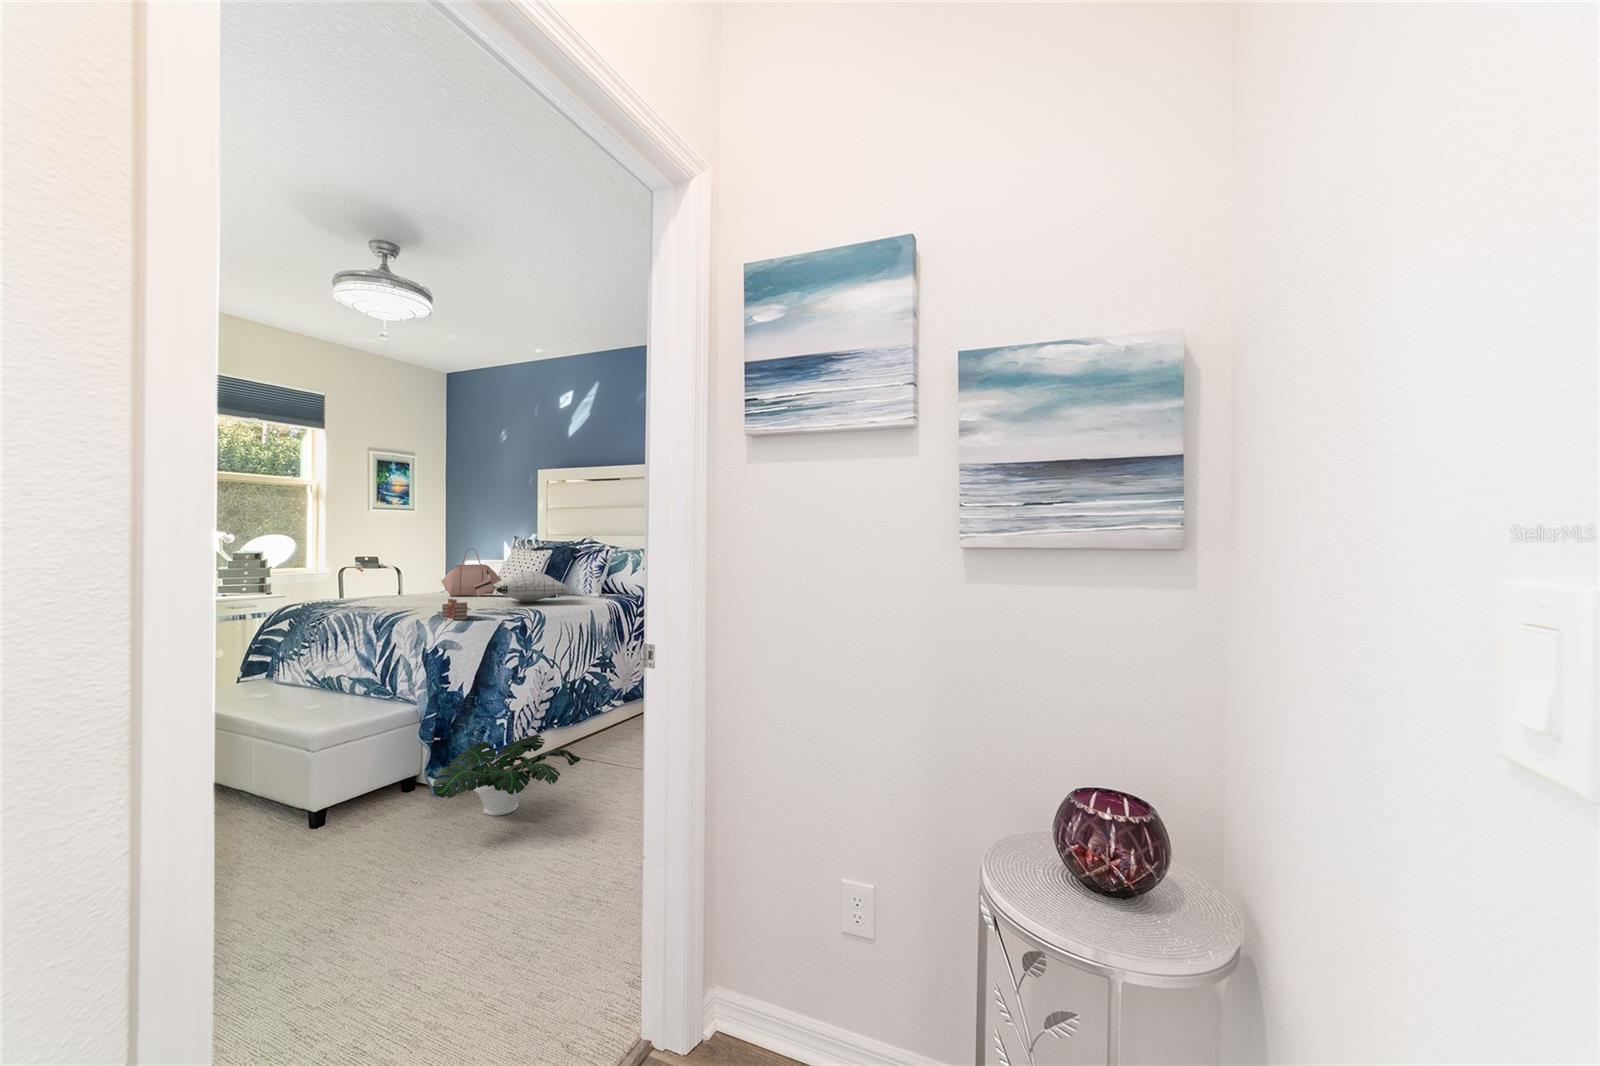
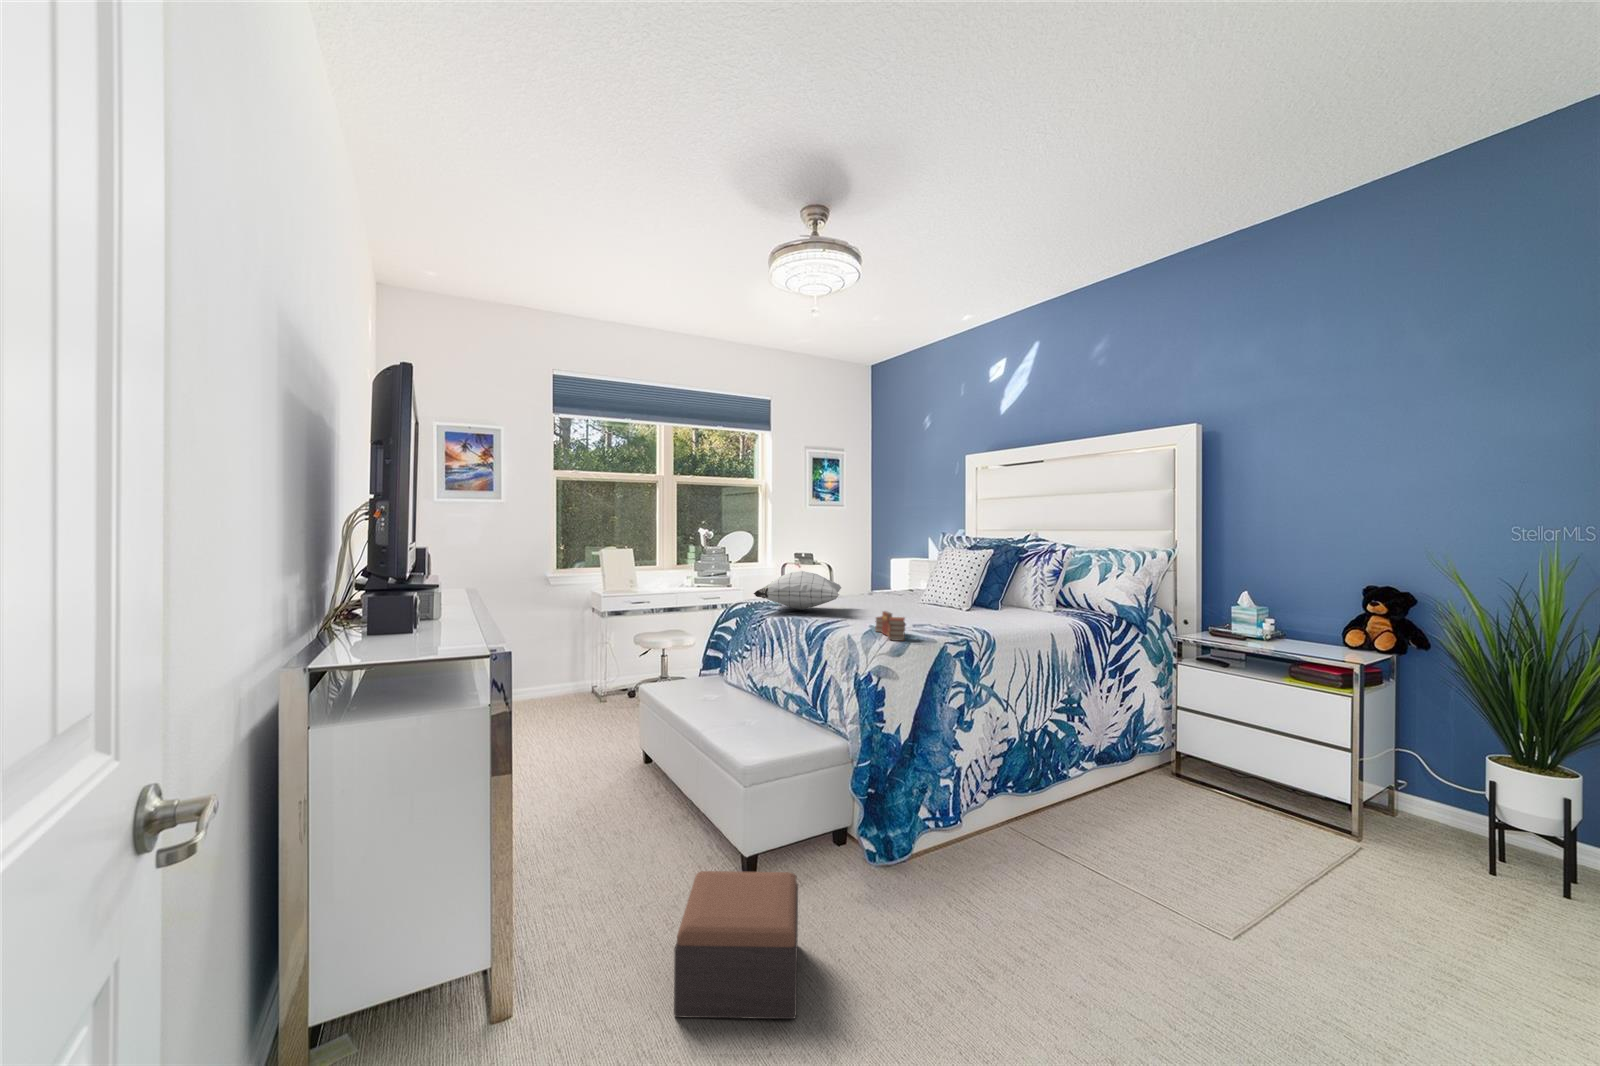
handbag: present [441,548,501,597] -> none [872,546,934,603]
pillow: present [493,571,568,602] -> present [754,571,841,610]
potted plant: present [433,735,580,816] -> none [868,806,1063,925]
footstool: none [258,799,373,916] -> present [674,871,798,1019]

